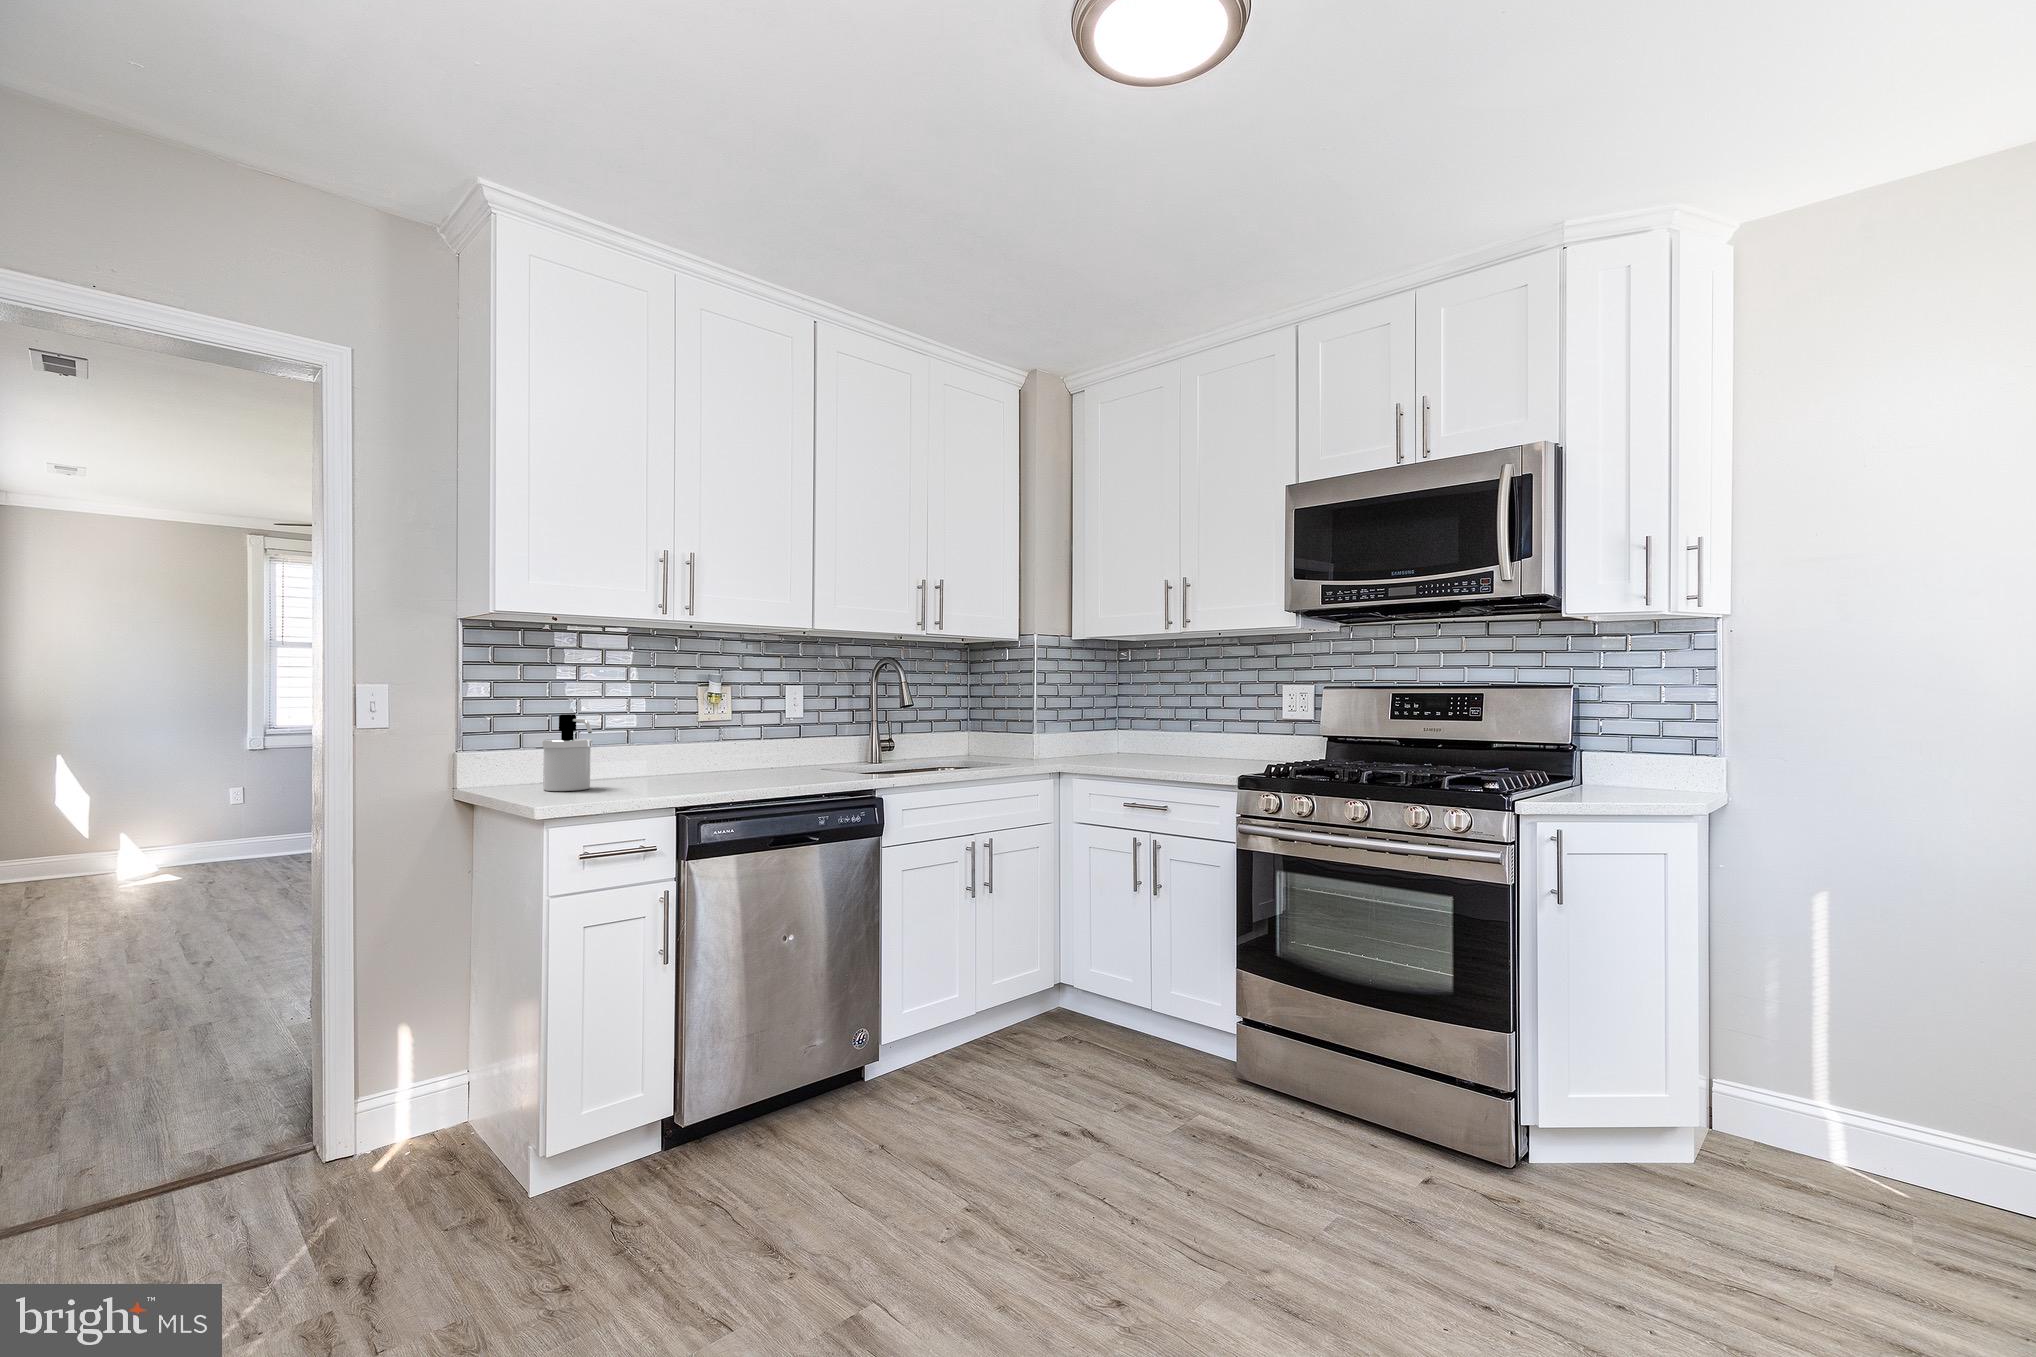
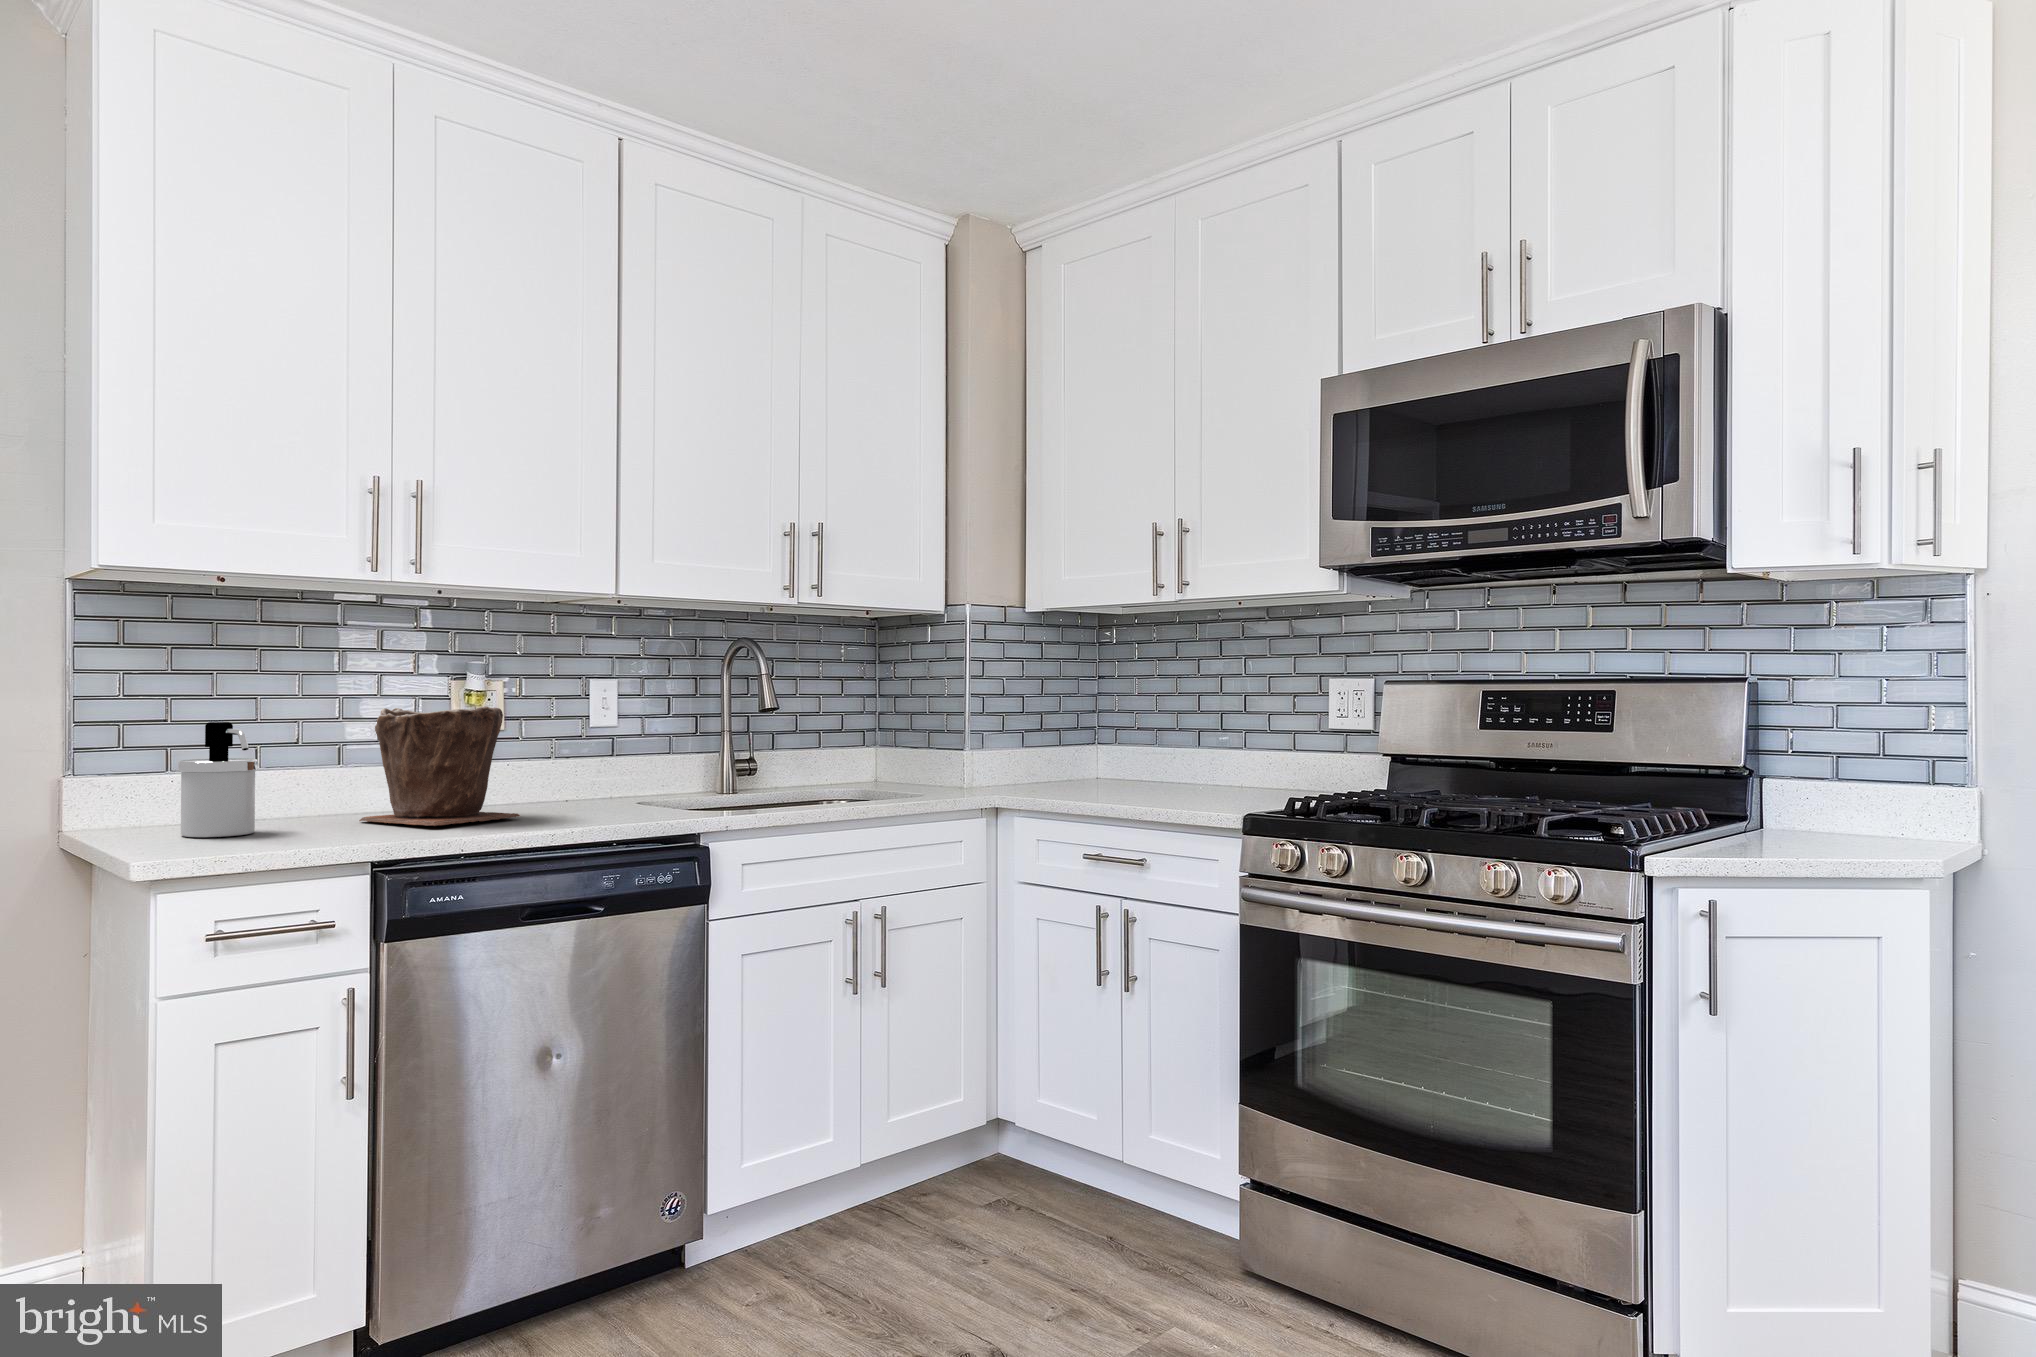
plant pot: none [651,704,757,784] -> present [359,706,520,826]

